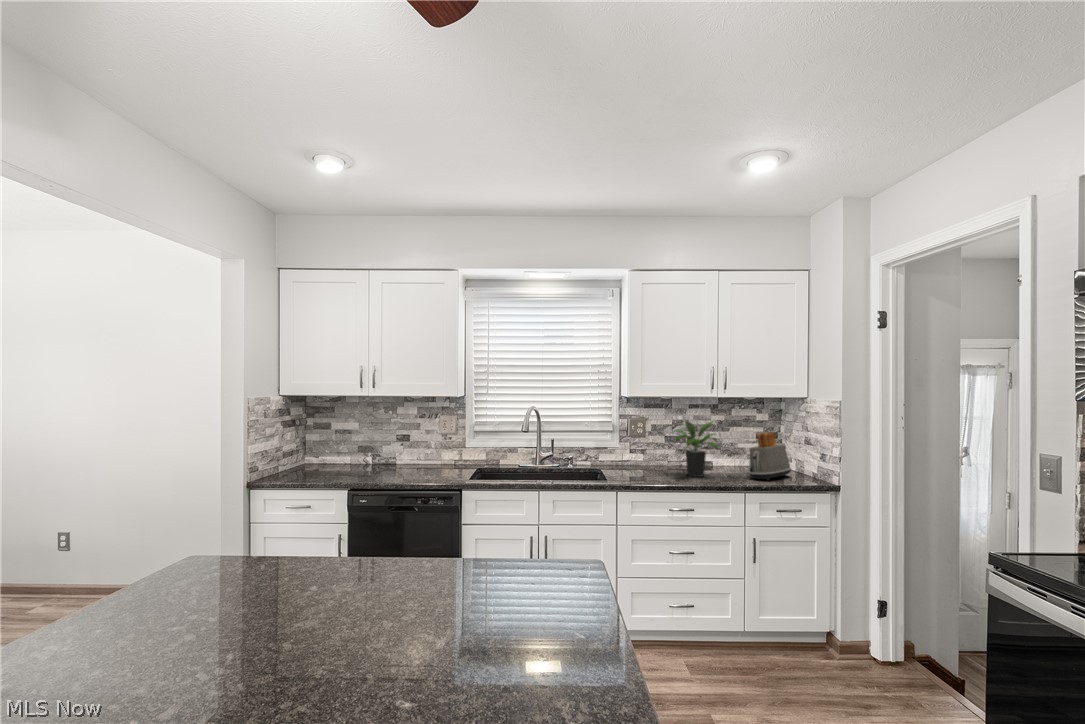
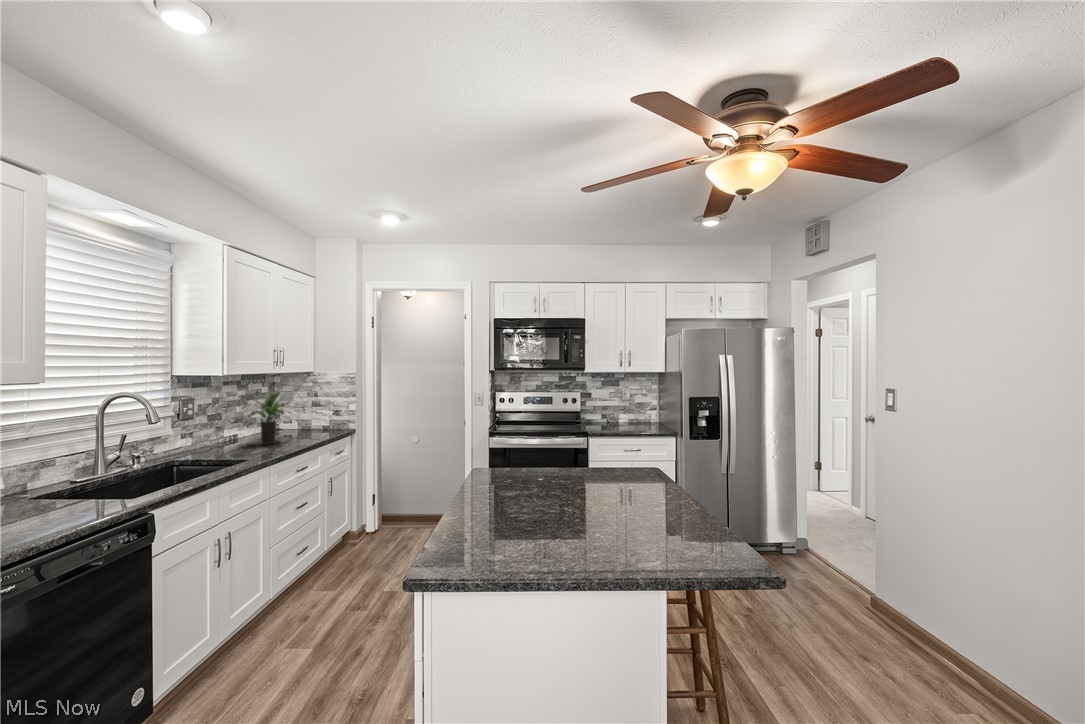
toaster: present [749,432,791,481] -> none [295,398,323,436]

